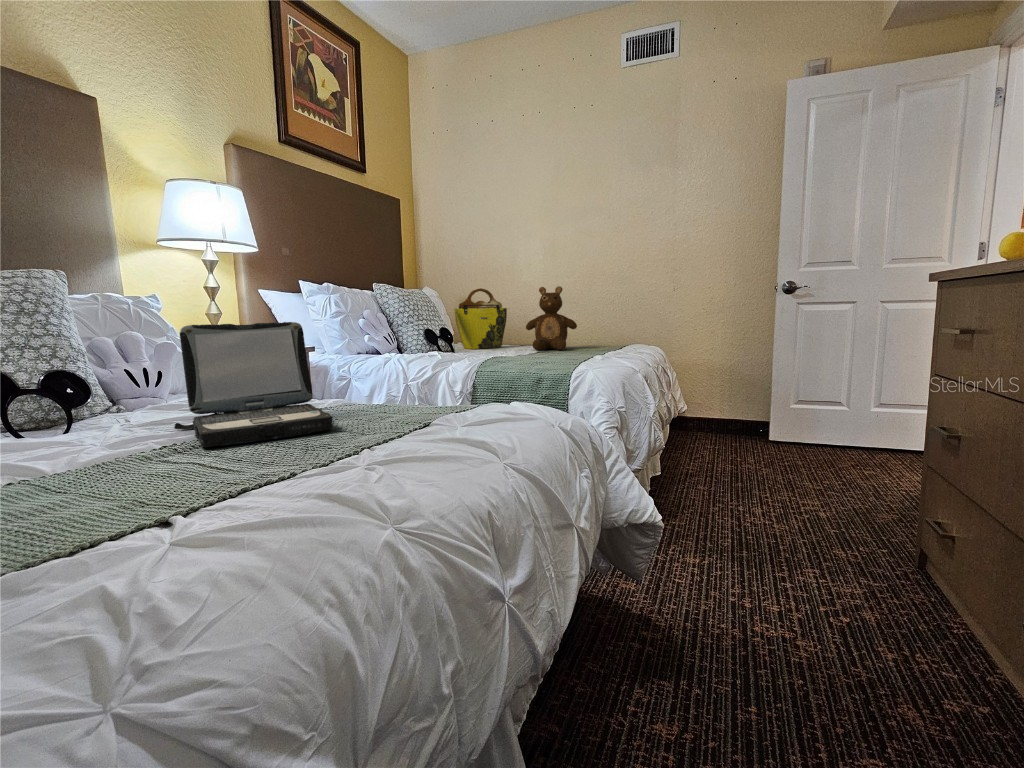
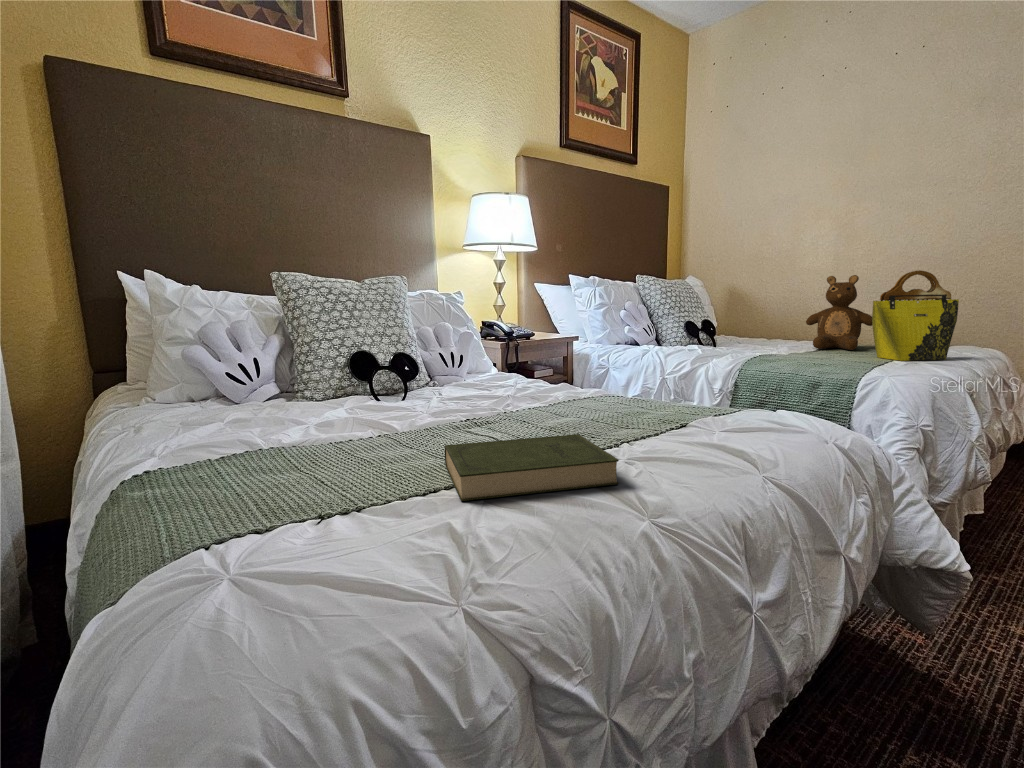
tote bag: present [454,288,507,349] -> present [872,270,959,361]
laptop: present [174,322,333,447] -> none [474,321,597,425]
book: none [112,444,356,551] -> present [445,434,619,501]

